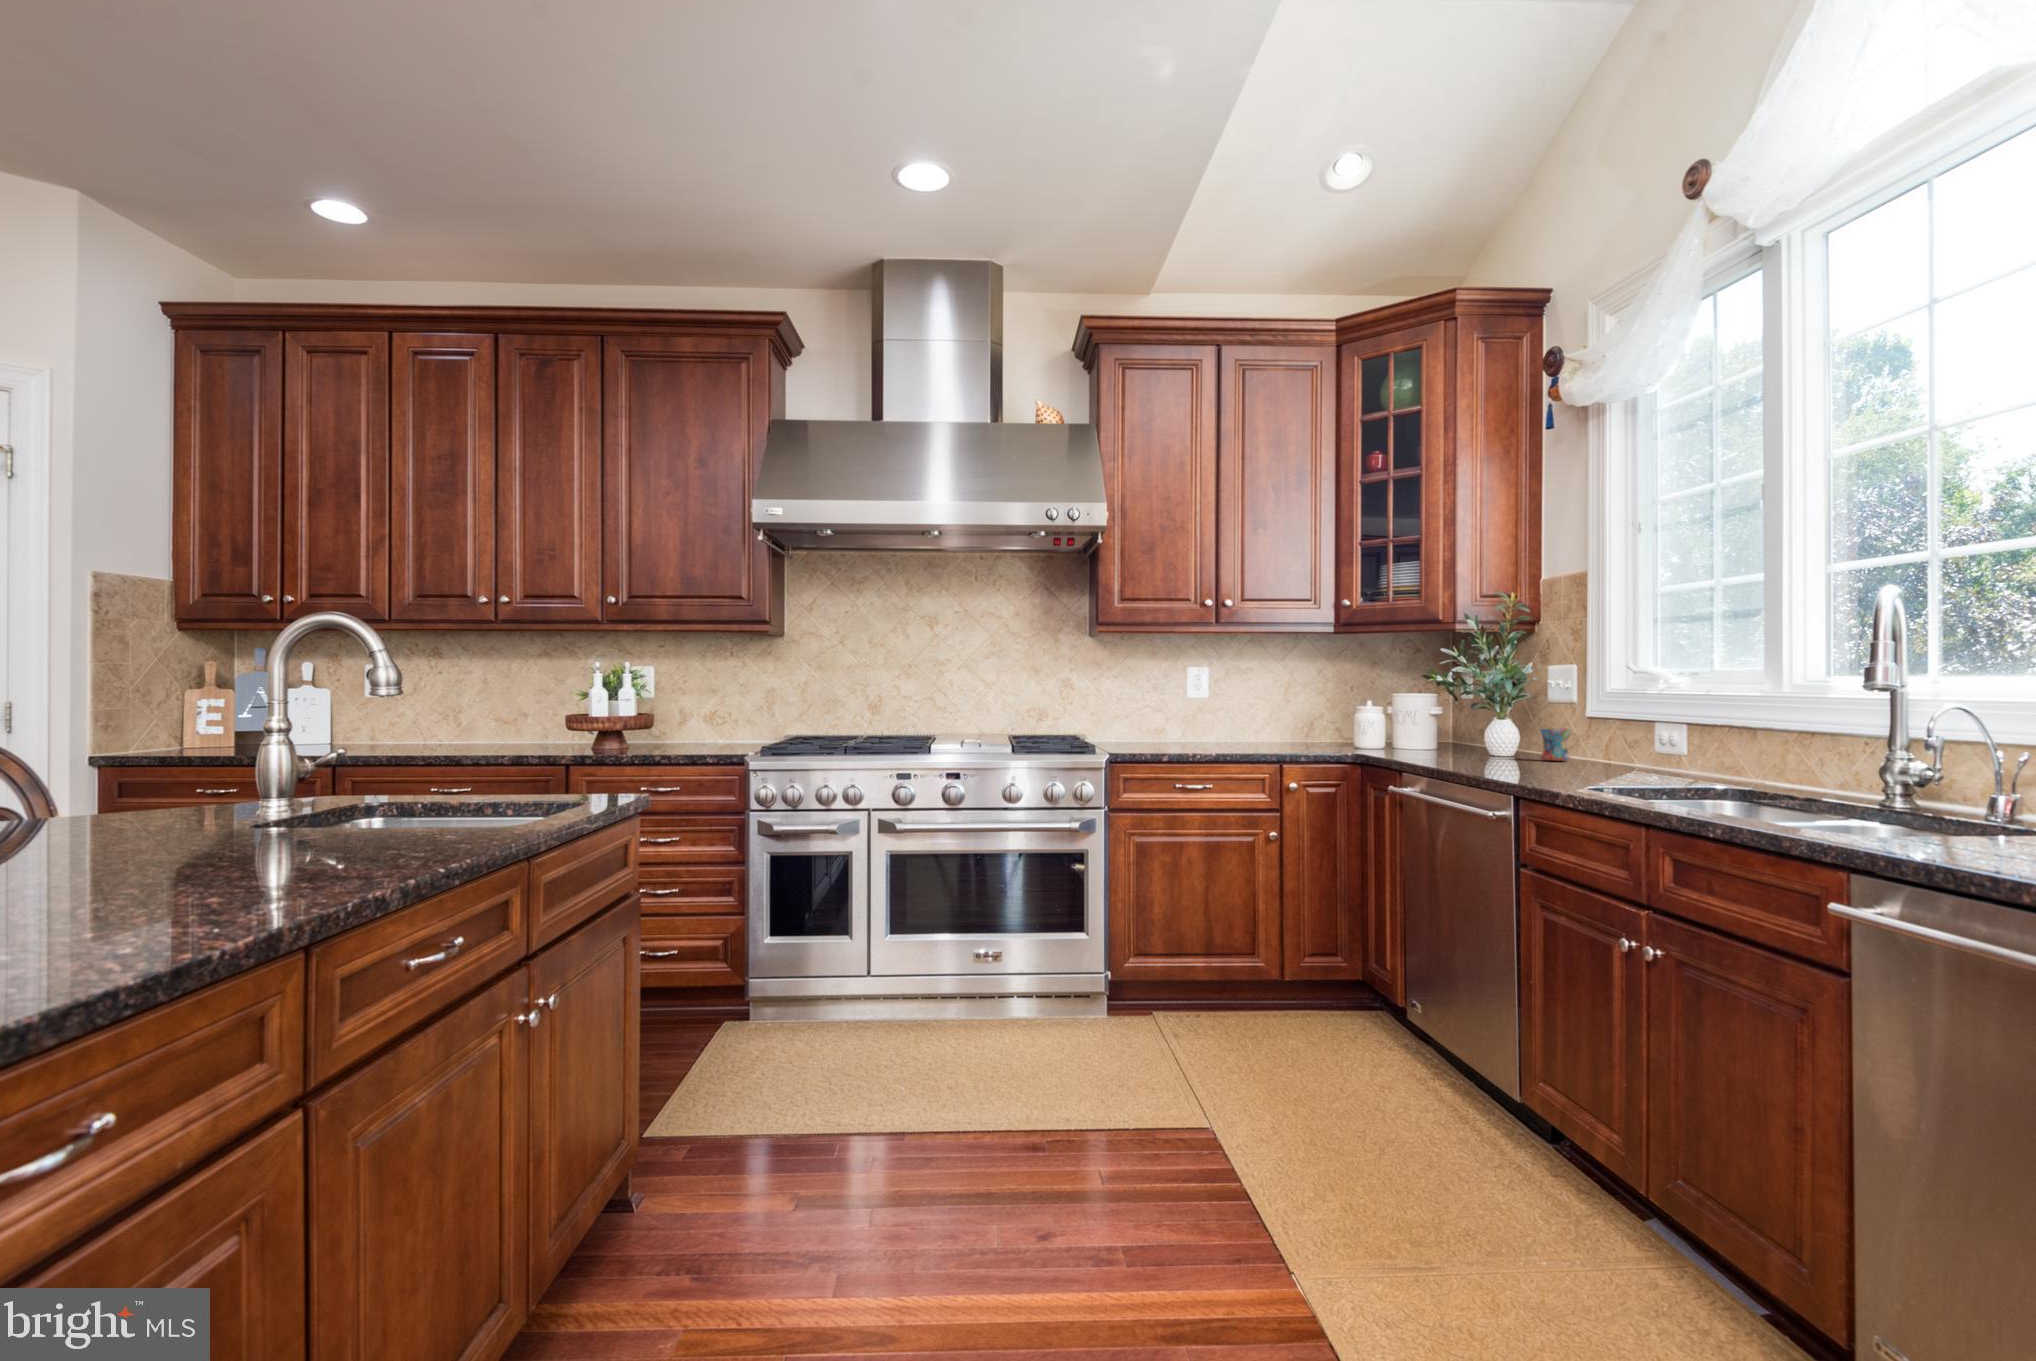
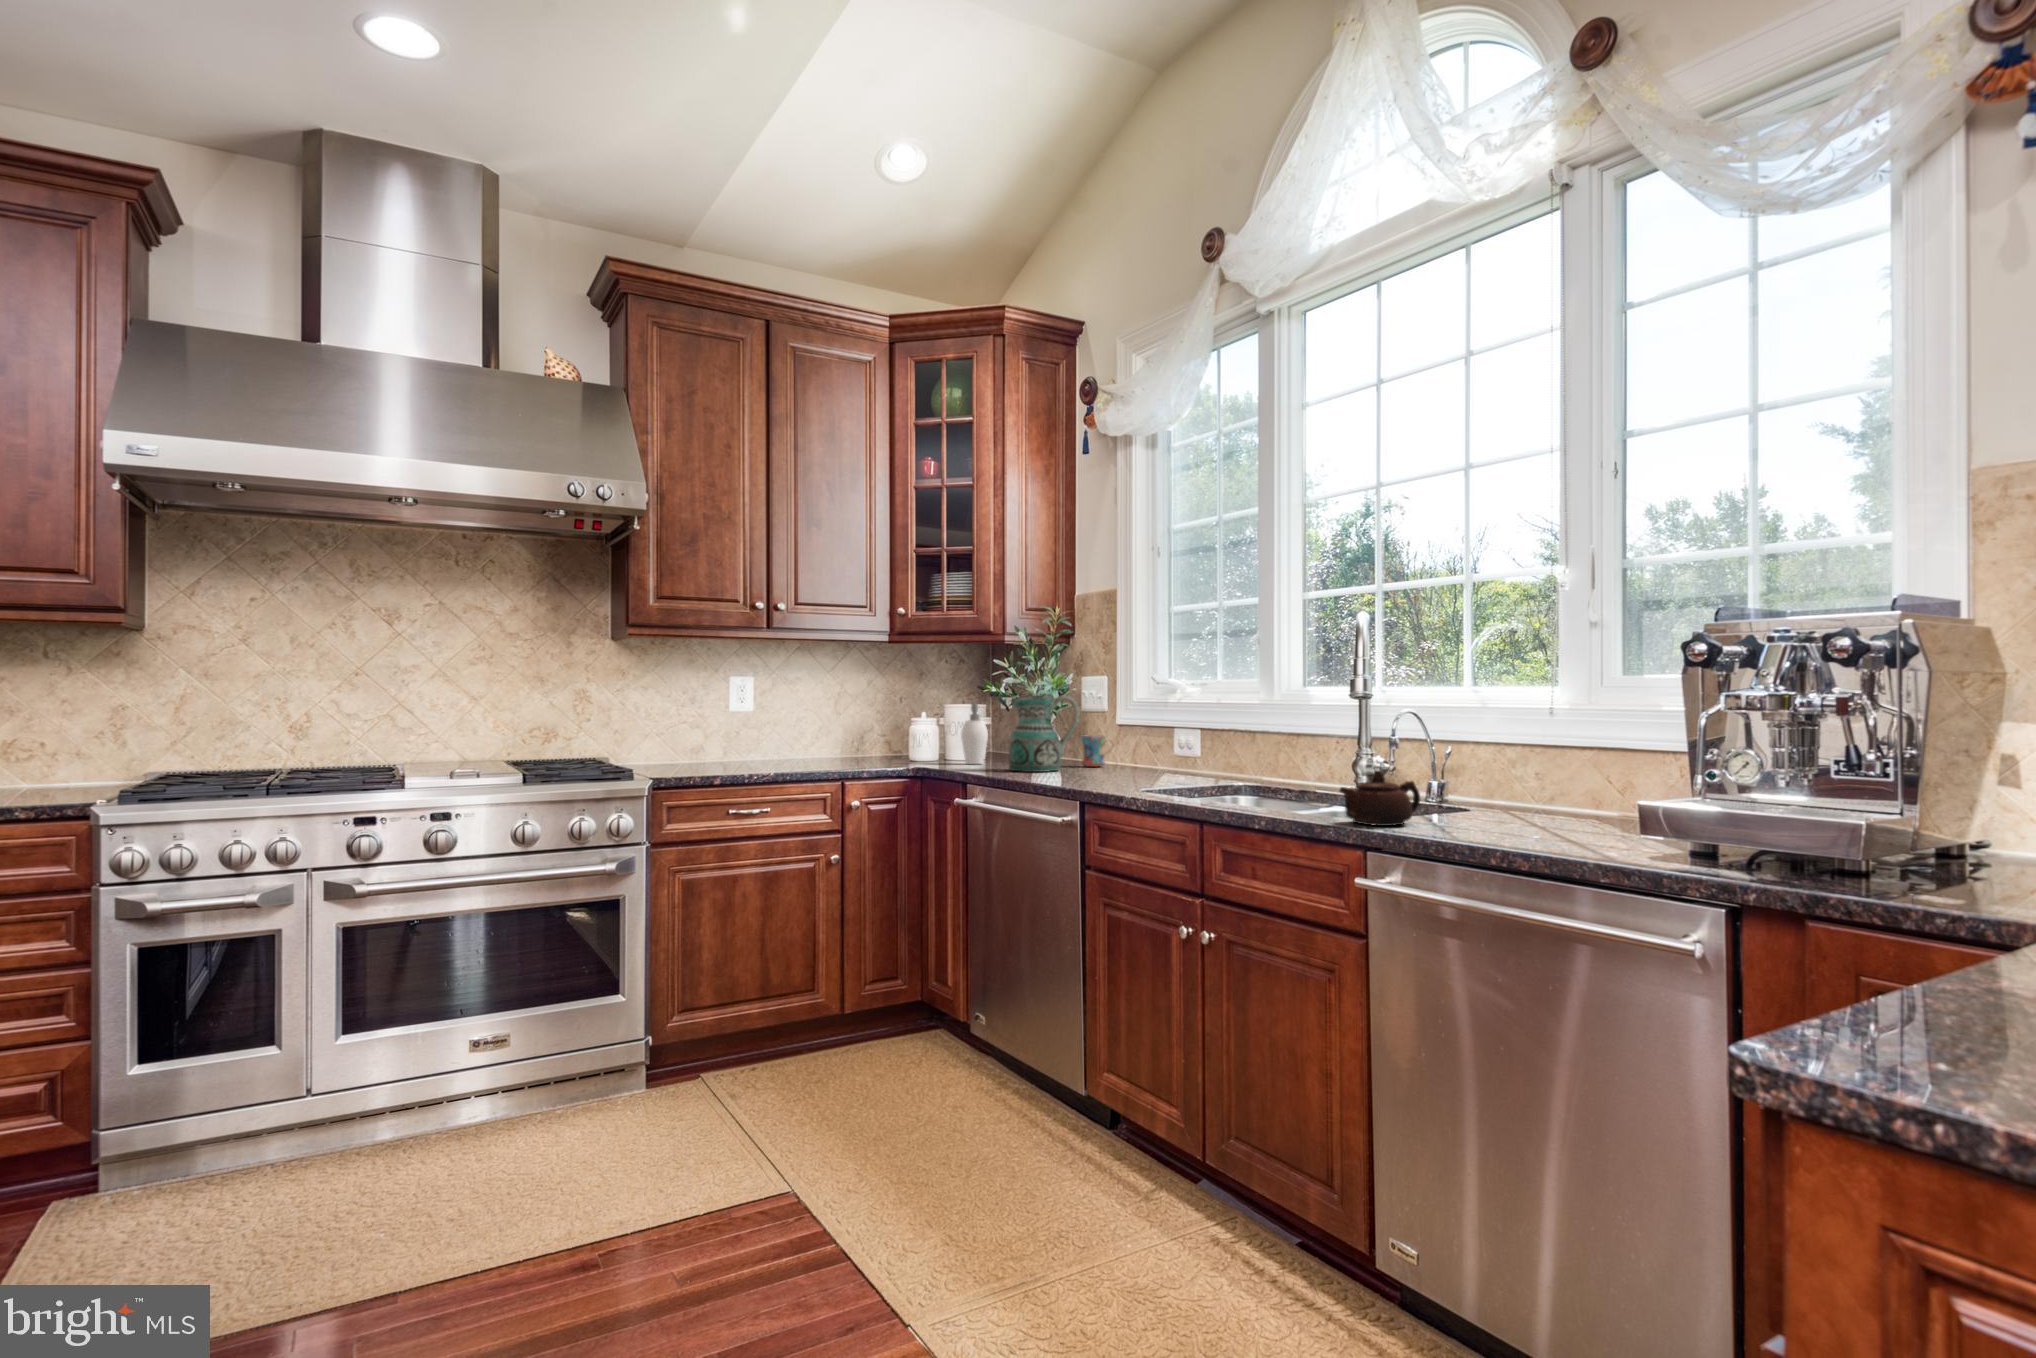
ceramic pitcher: none [1453,685,1534,764] -> present [1009,695,1080,772]
soap dispenser: none [1408,693,1443,754] -> present [961,703,988,764]
teapot: none [1816,779,1950,848] -> present [1340,771,1420,826]

